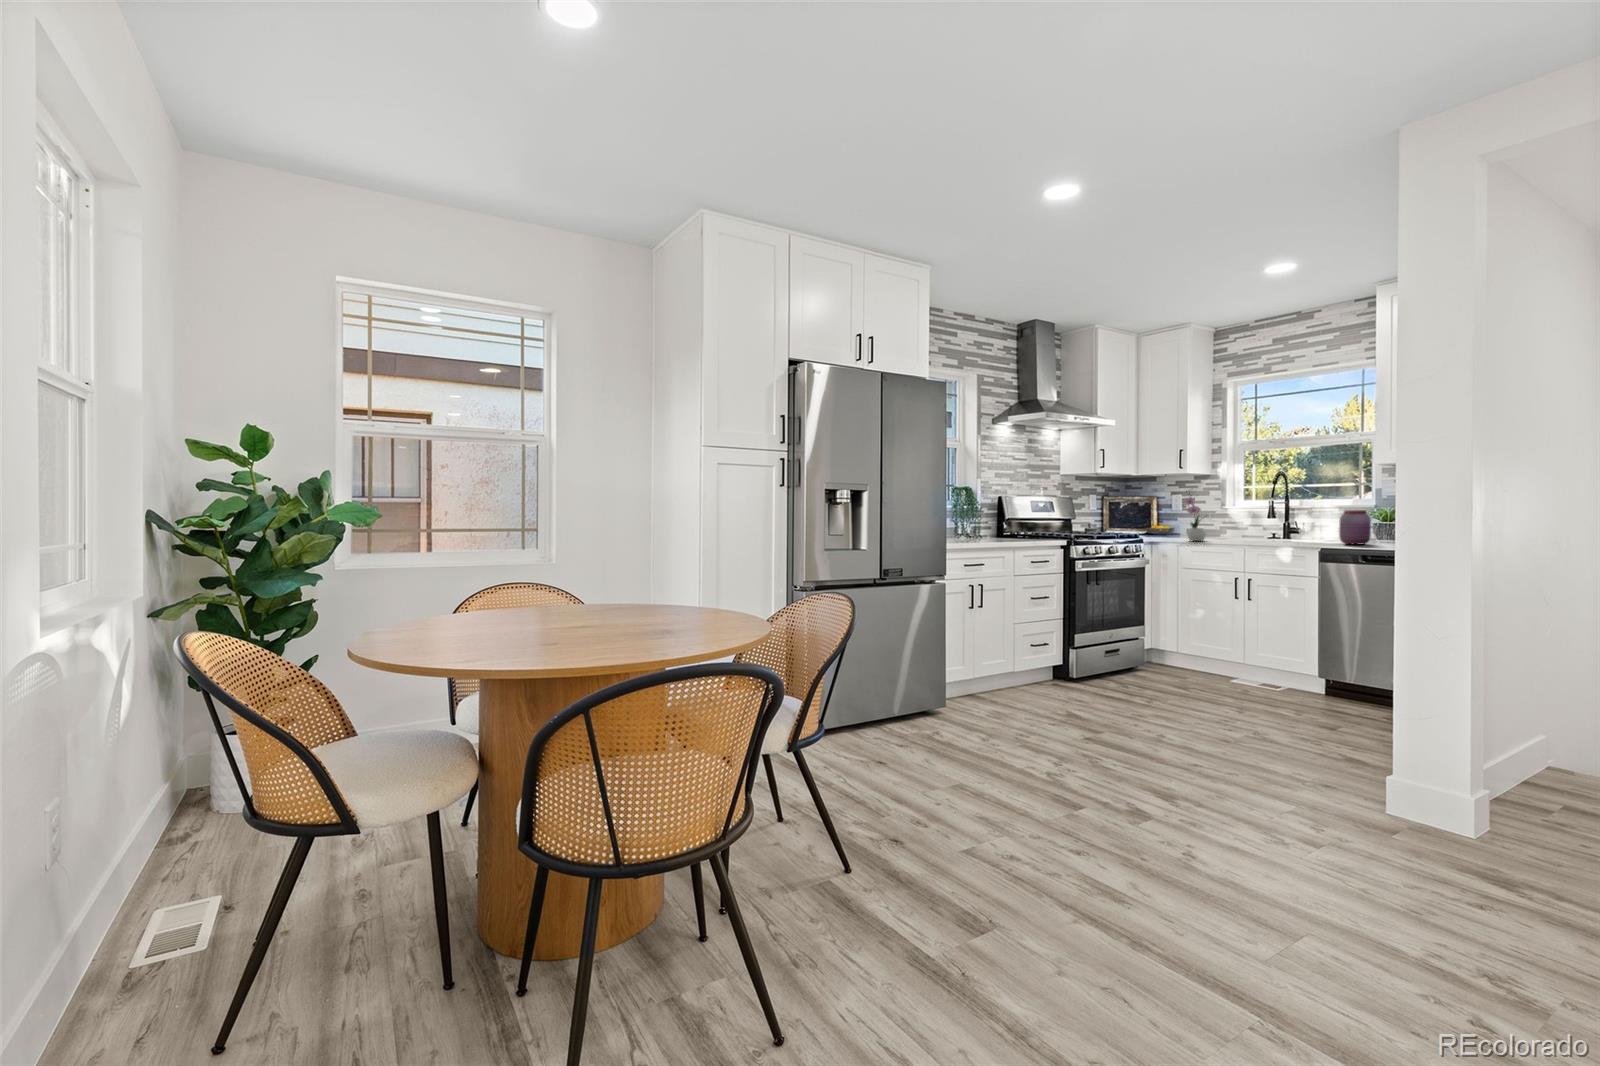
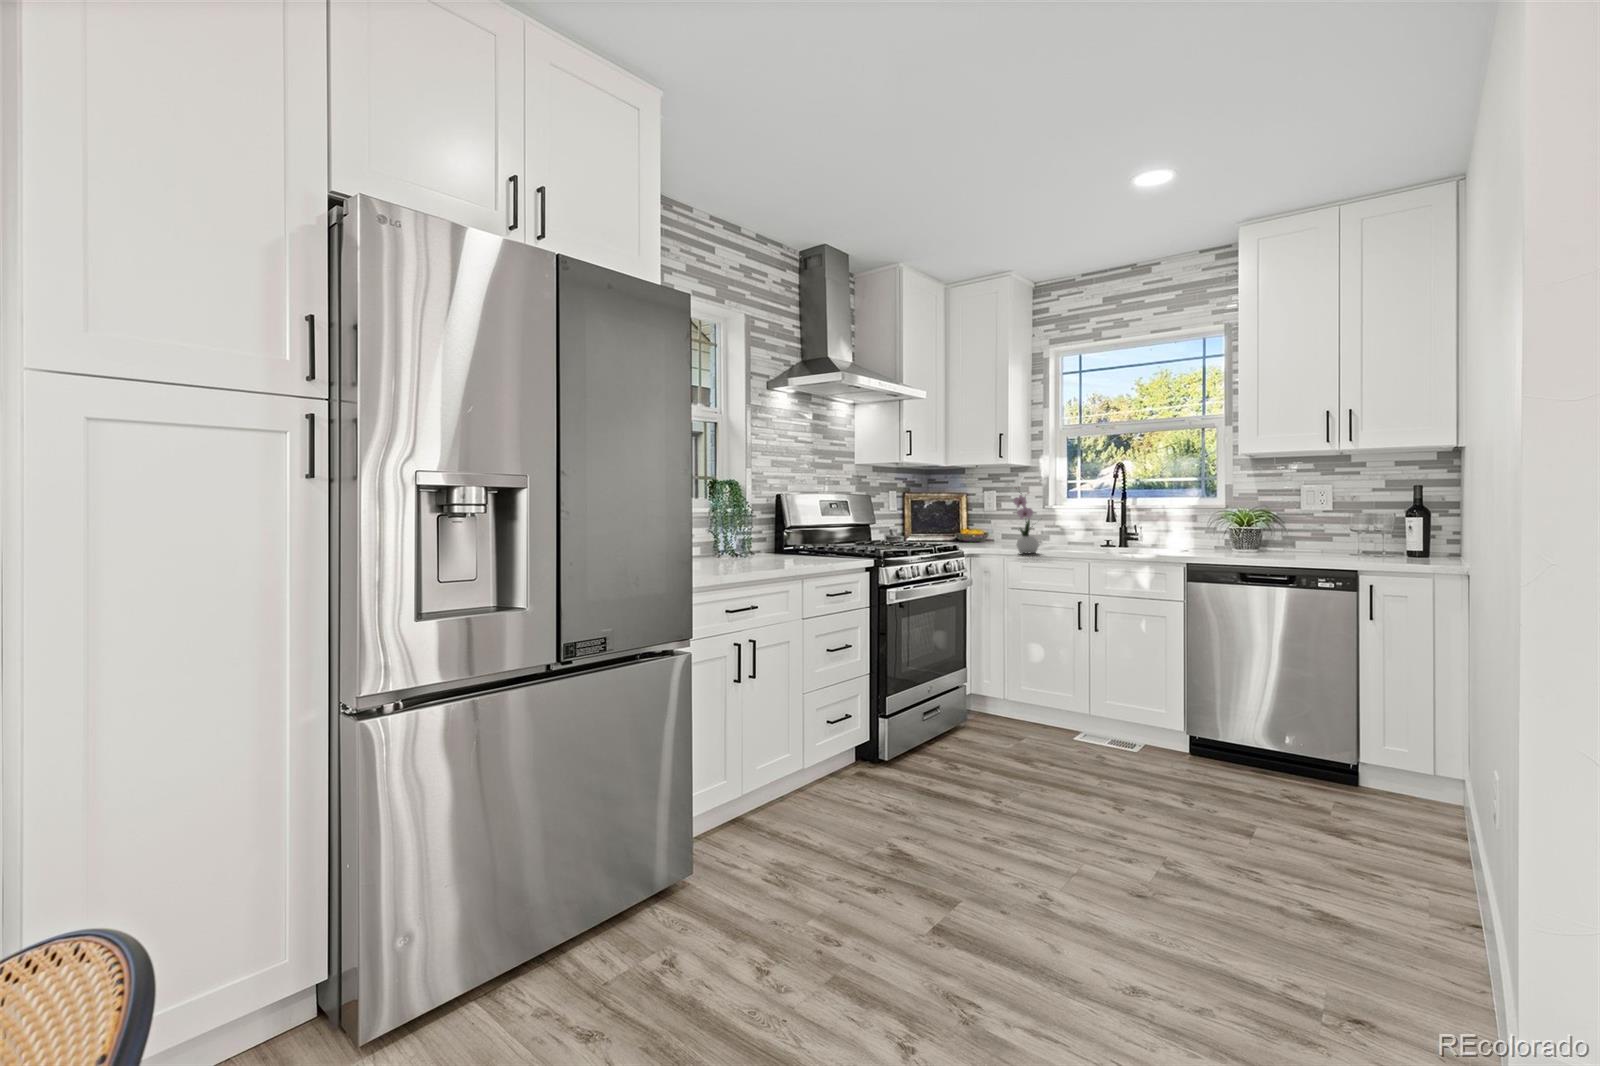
jar: present [1339,510,1371,544] -> none [1210,516,1248,560]

